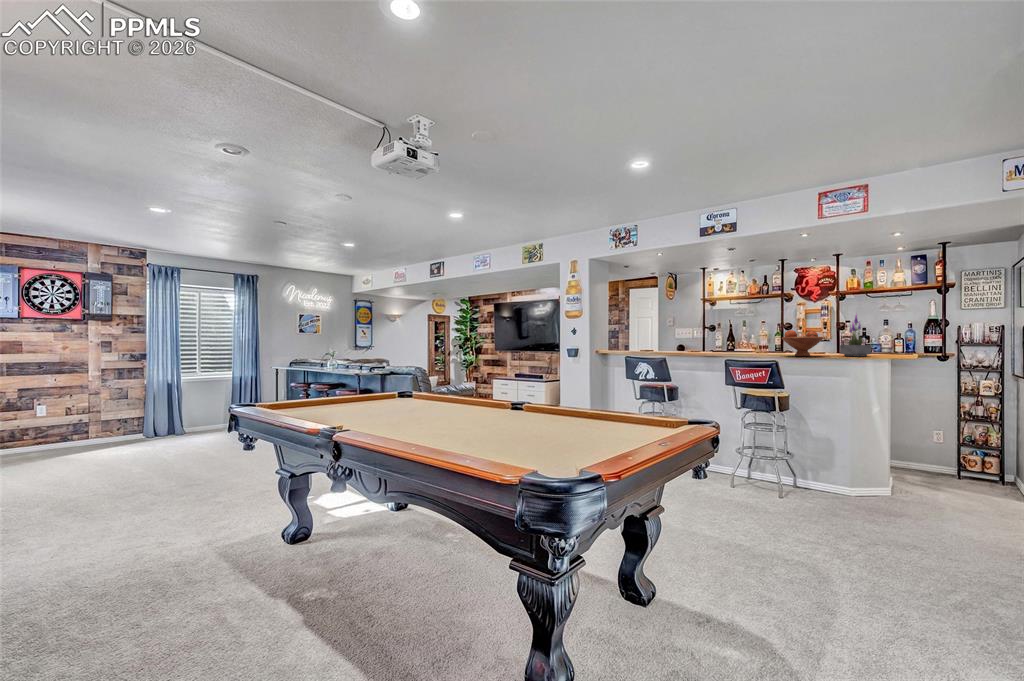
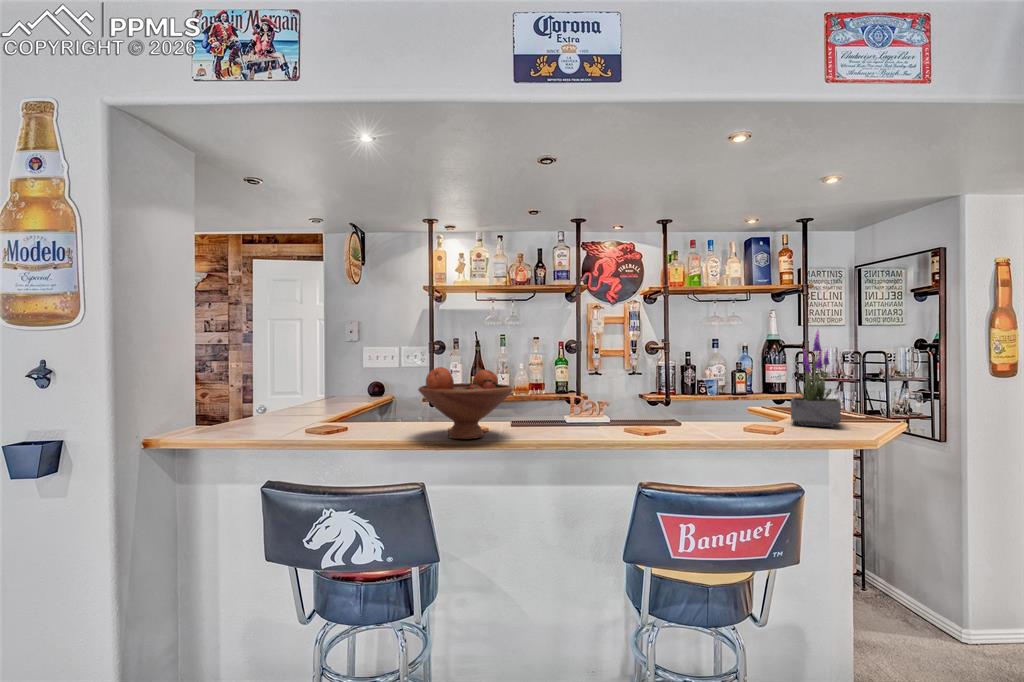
fruit bowl: present [782,330,824,356] -> present [418,367,513,439]

